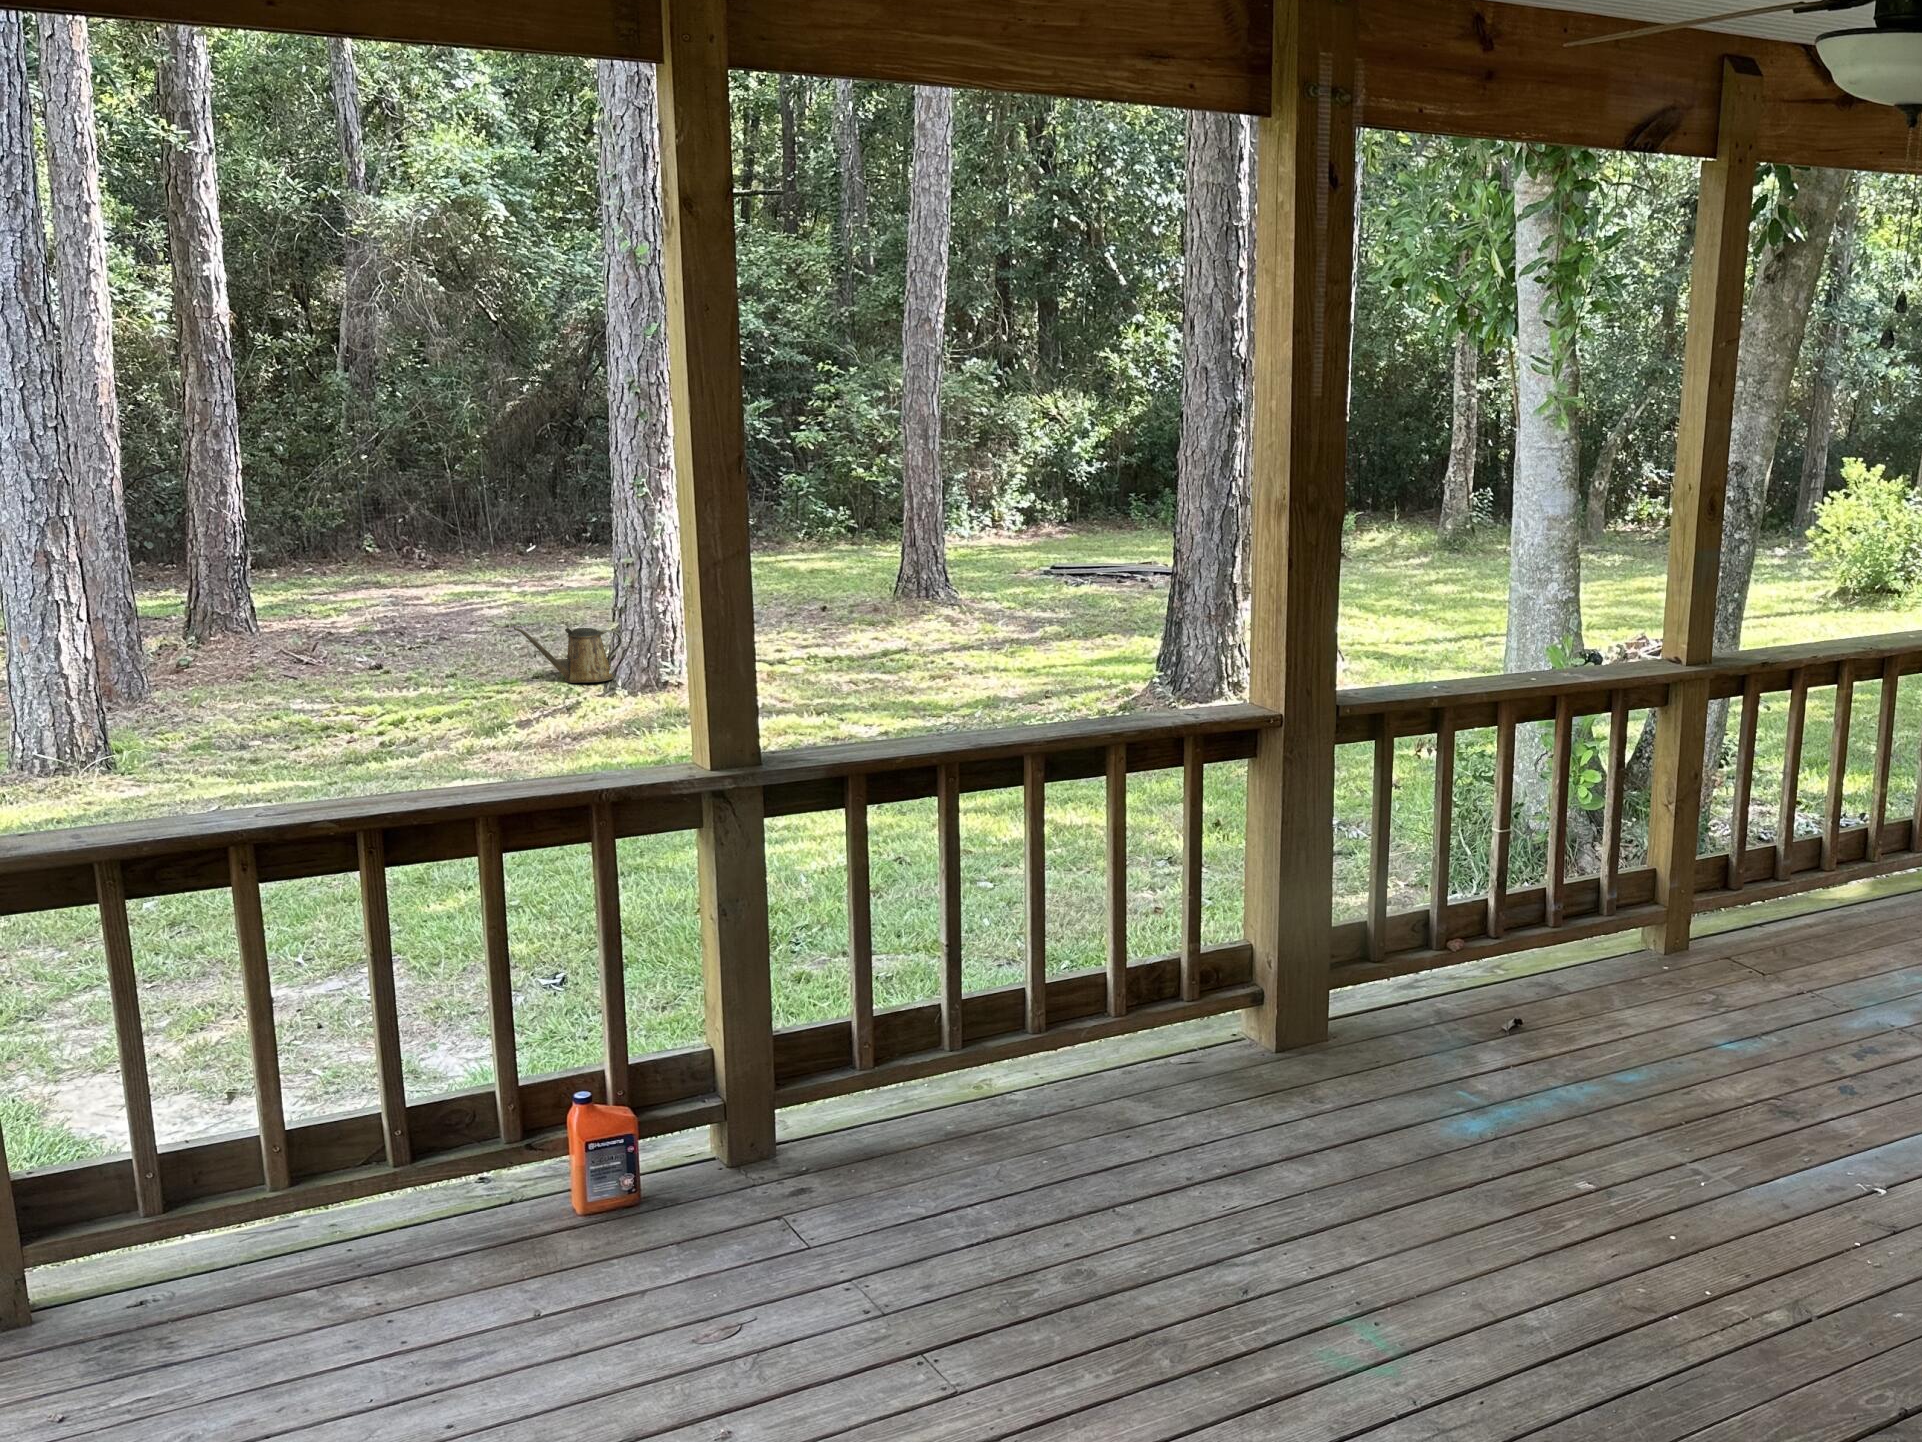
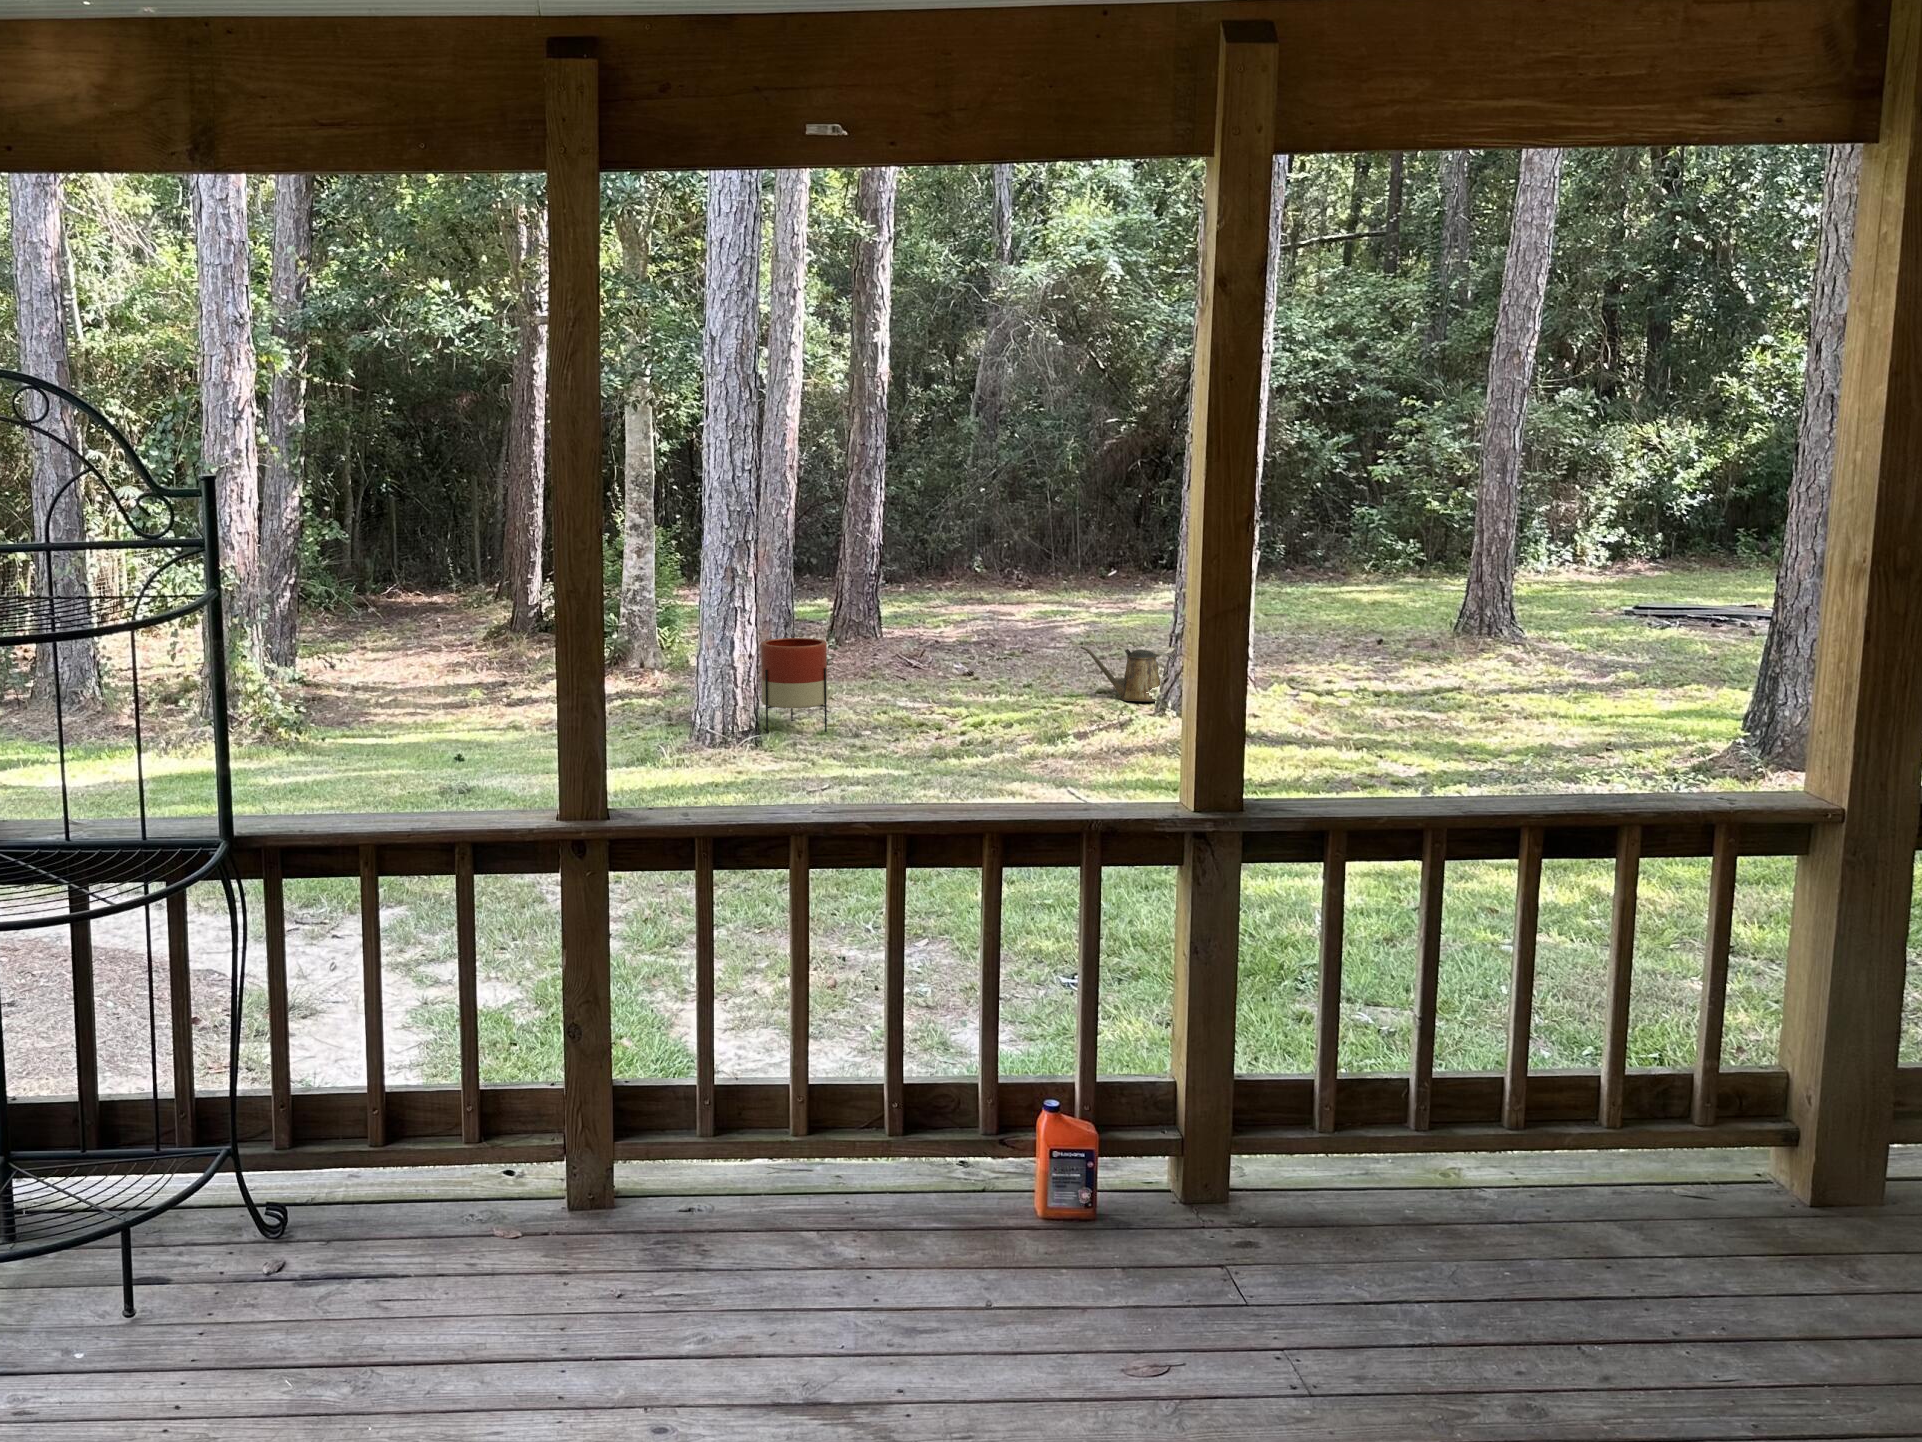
planter: none [85,637,197,756] -> present [761,638,828,734]

